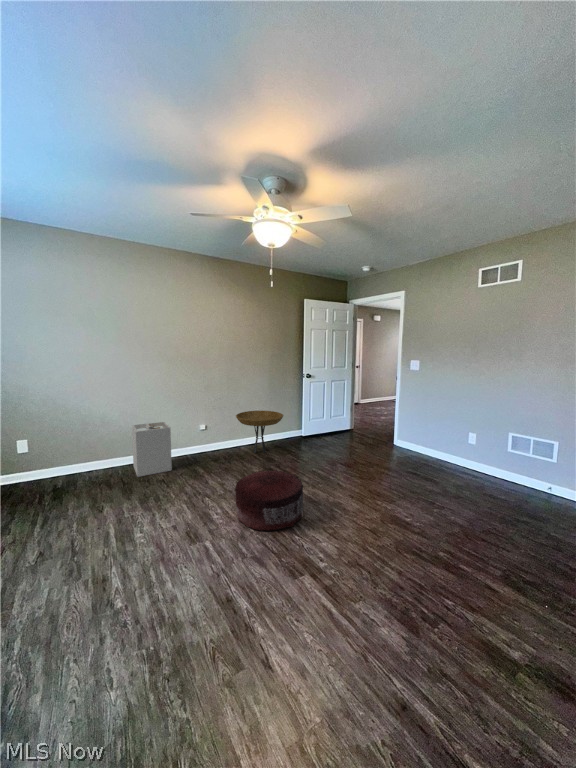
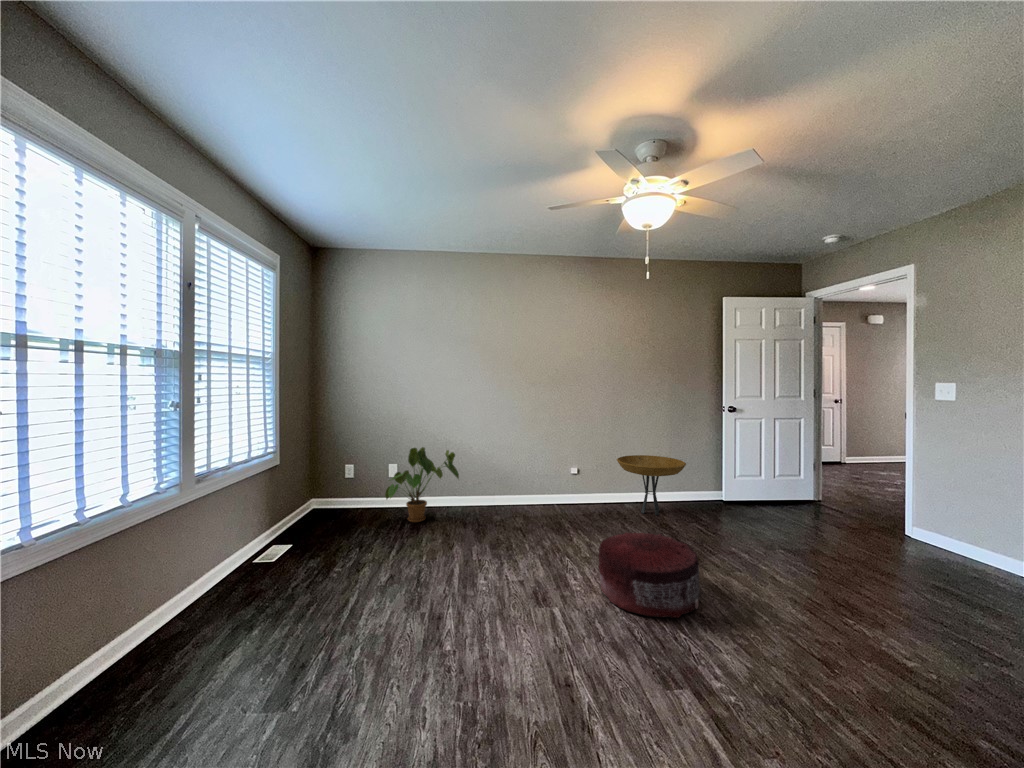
house plant: none [15,422,101,494] -> present [385,447,459,522]
laundry hamper: present [132,422,172,477] -> none [493,458,533,519]

